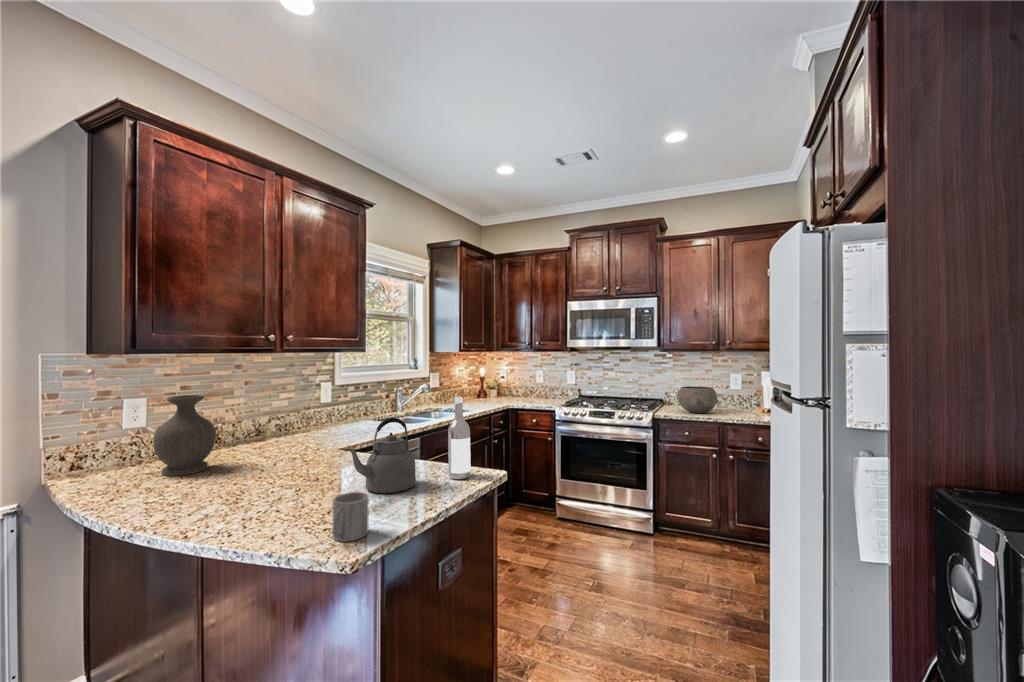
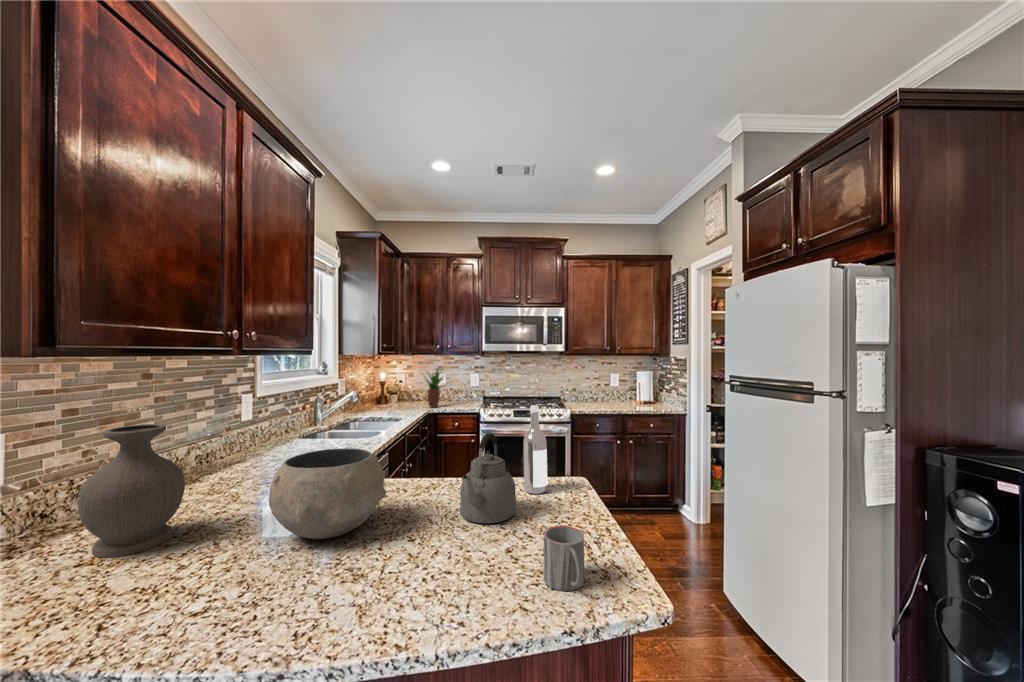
potted plant: none [506,362,539,404] -> present [425,369,445,408]
ceramic bowl: present [677,386,719,413] -> present [269,448,386,539]

